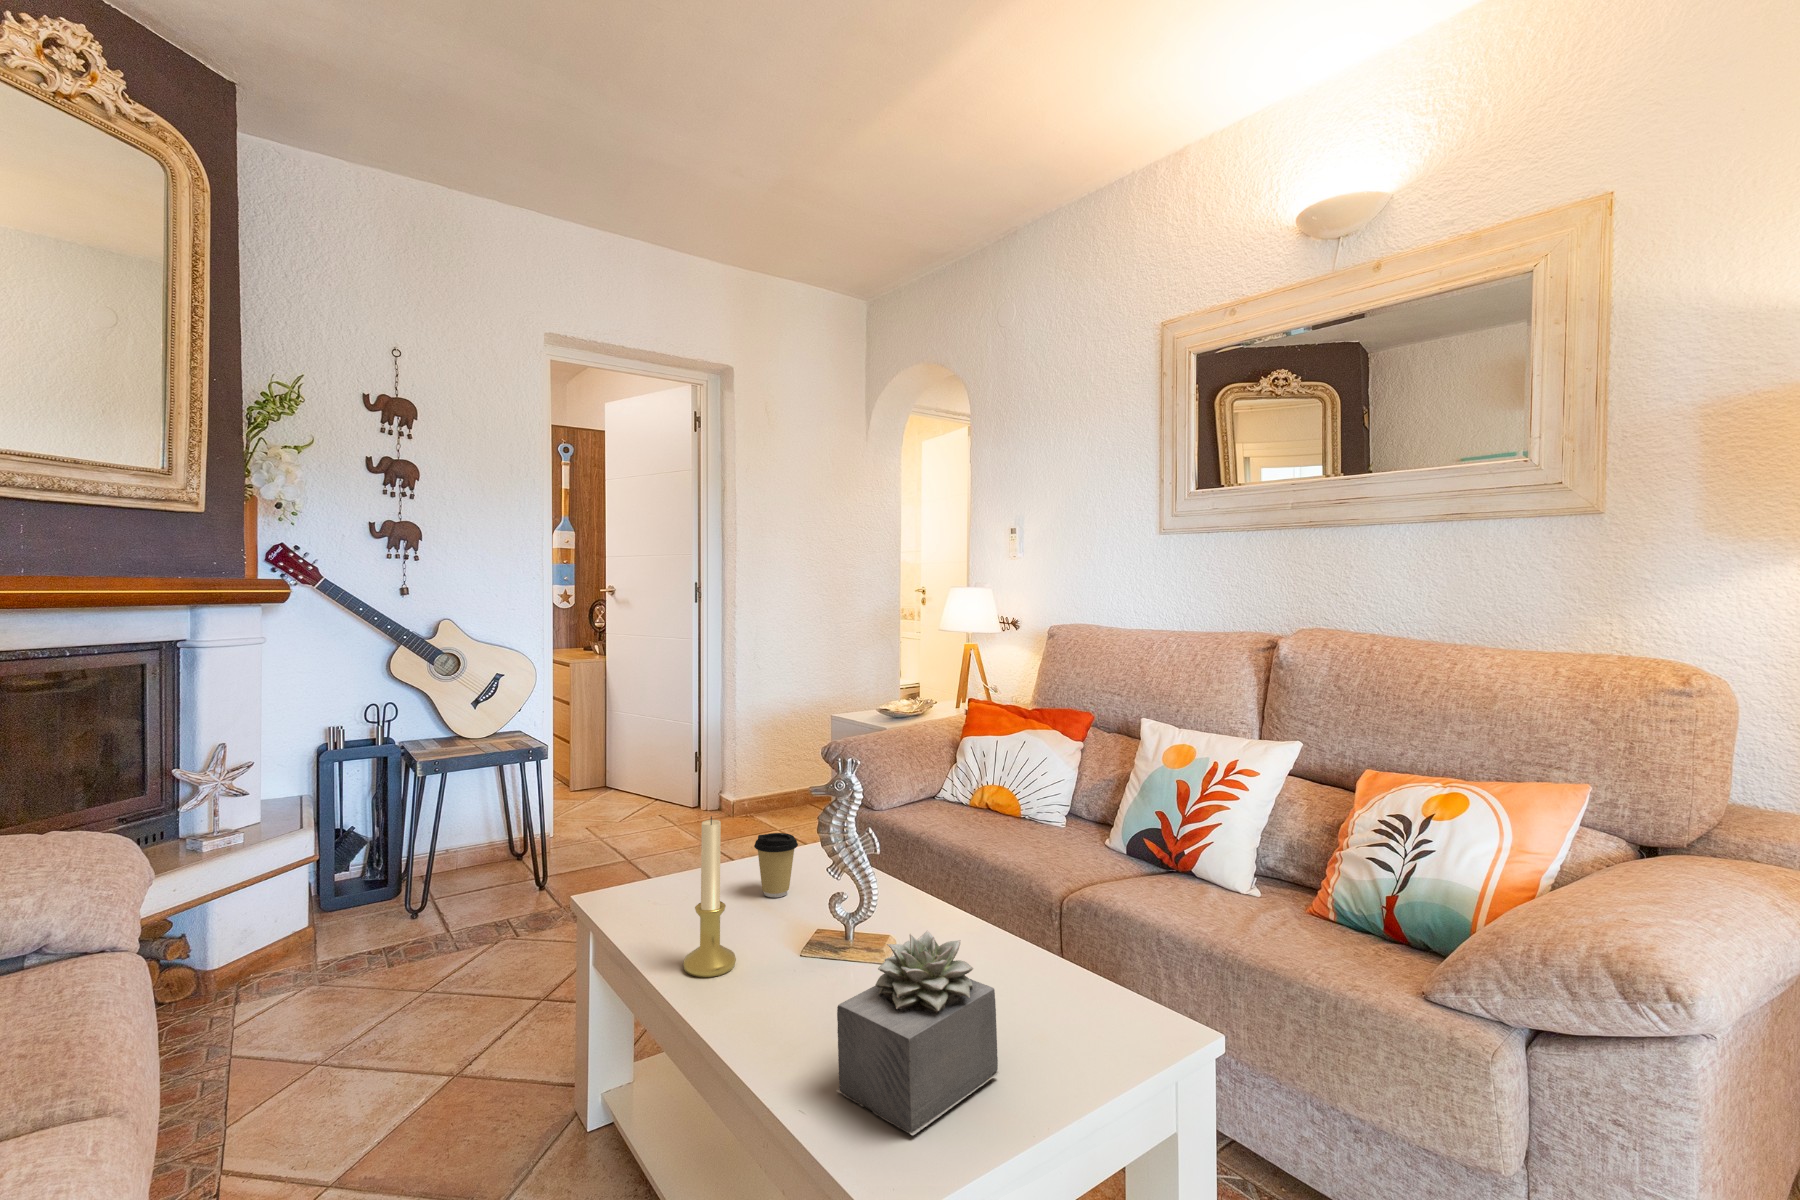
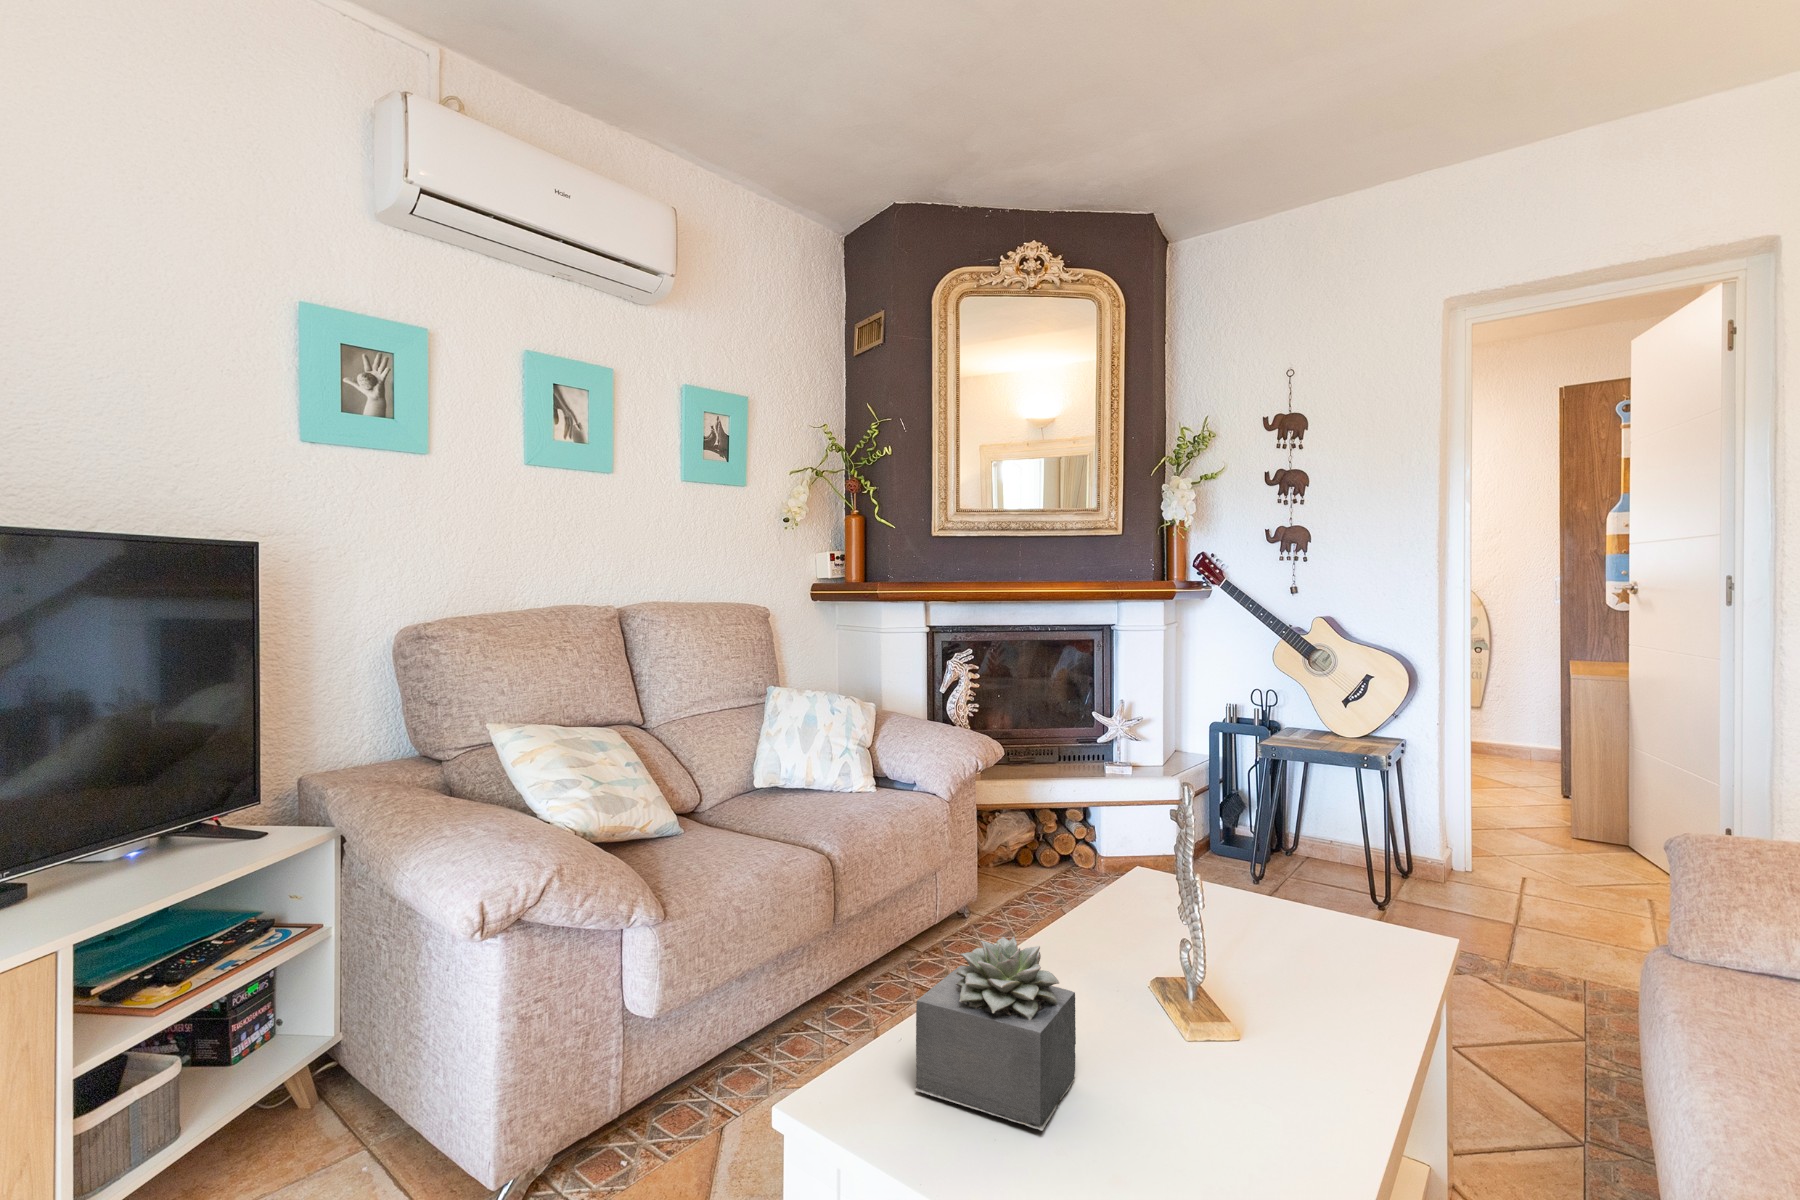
candle holder: present [683,816,736,977] -> none [1085,804,1136,957]
coffee cup: present [754,833,798,897] -> none [1272,867,1329,947]

